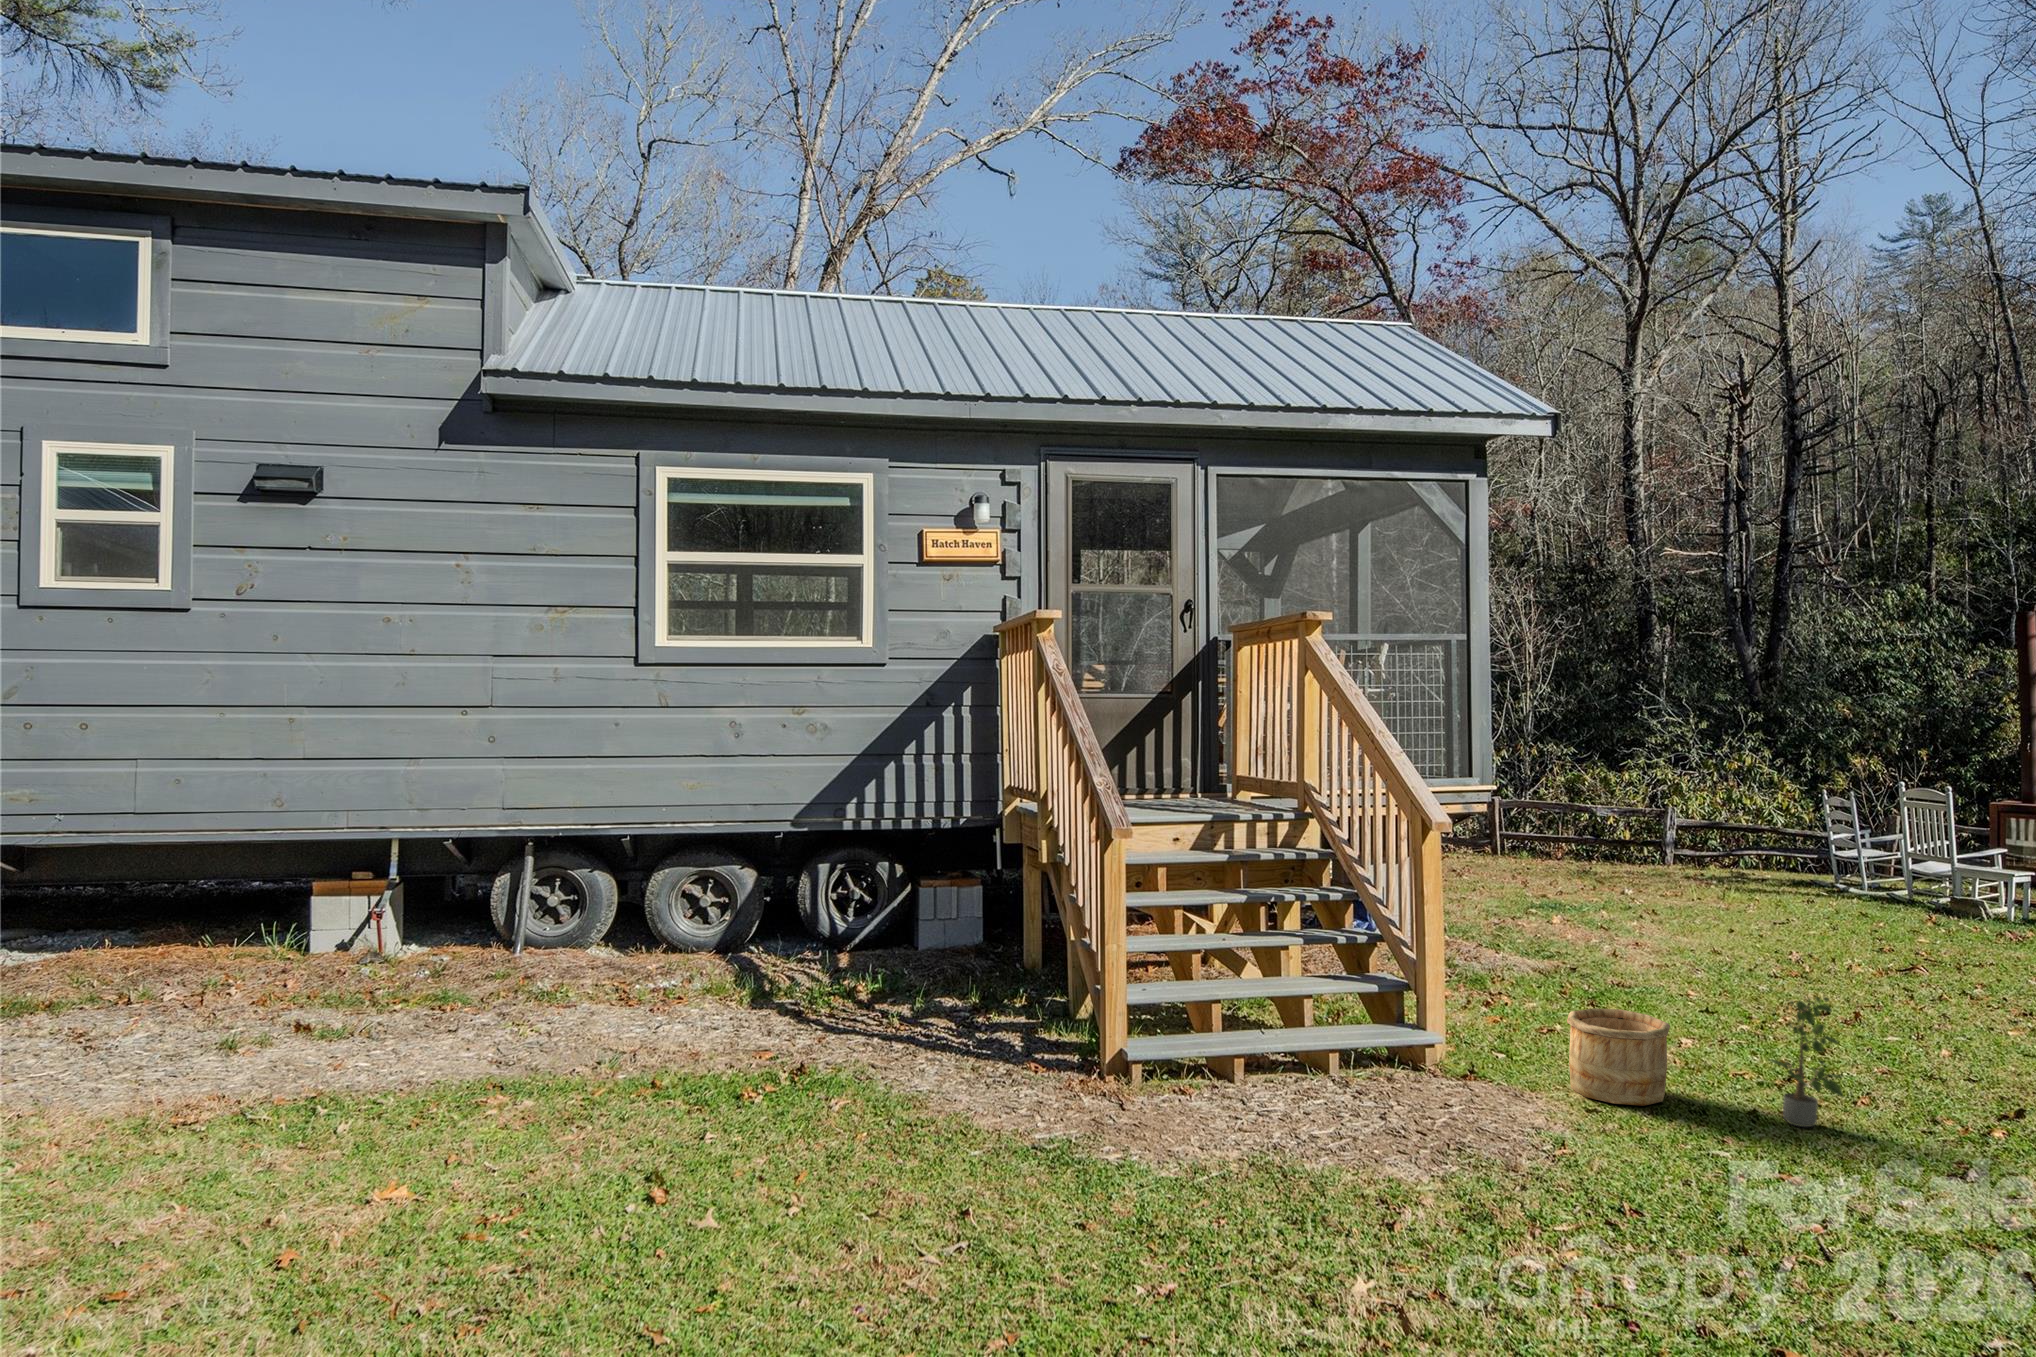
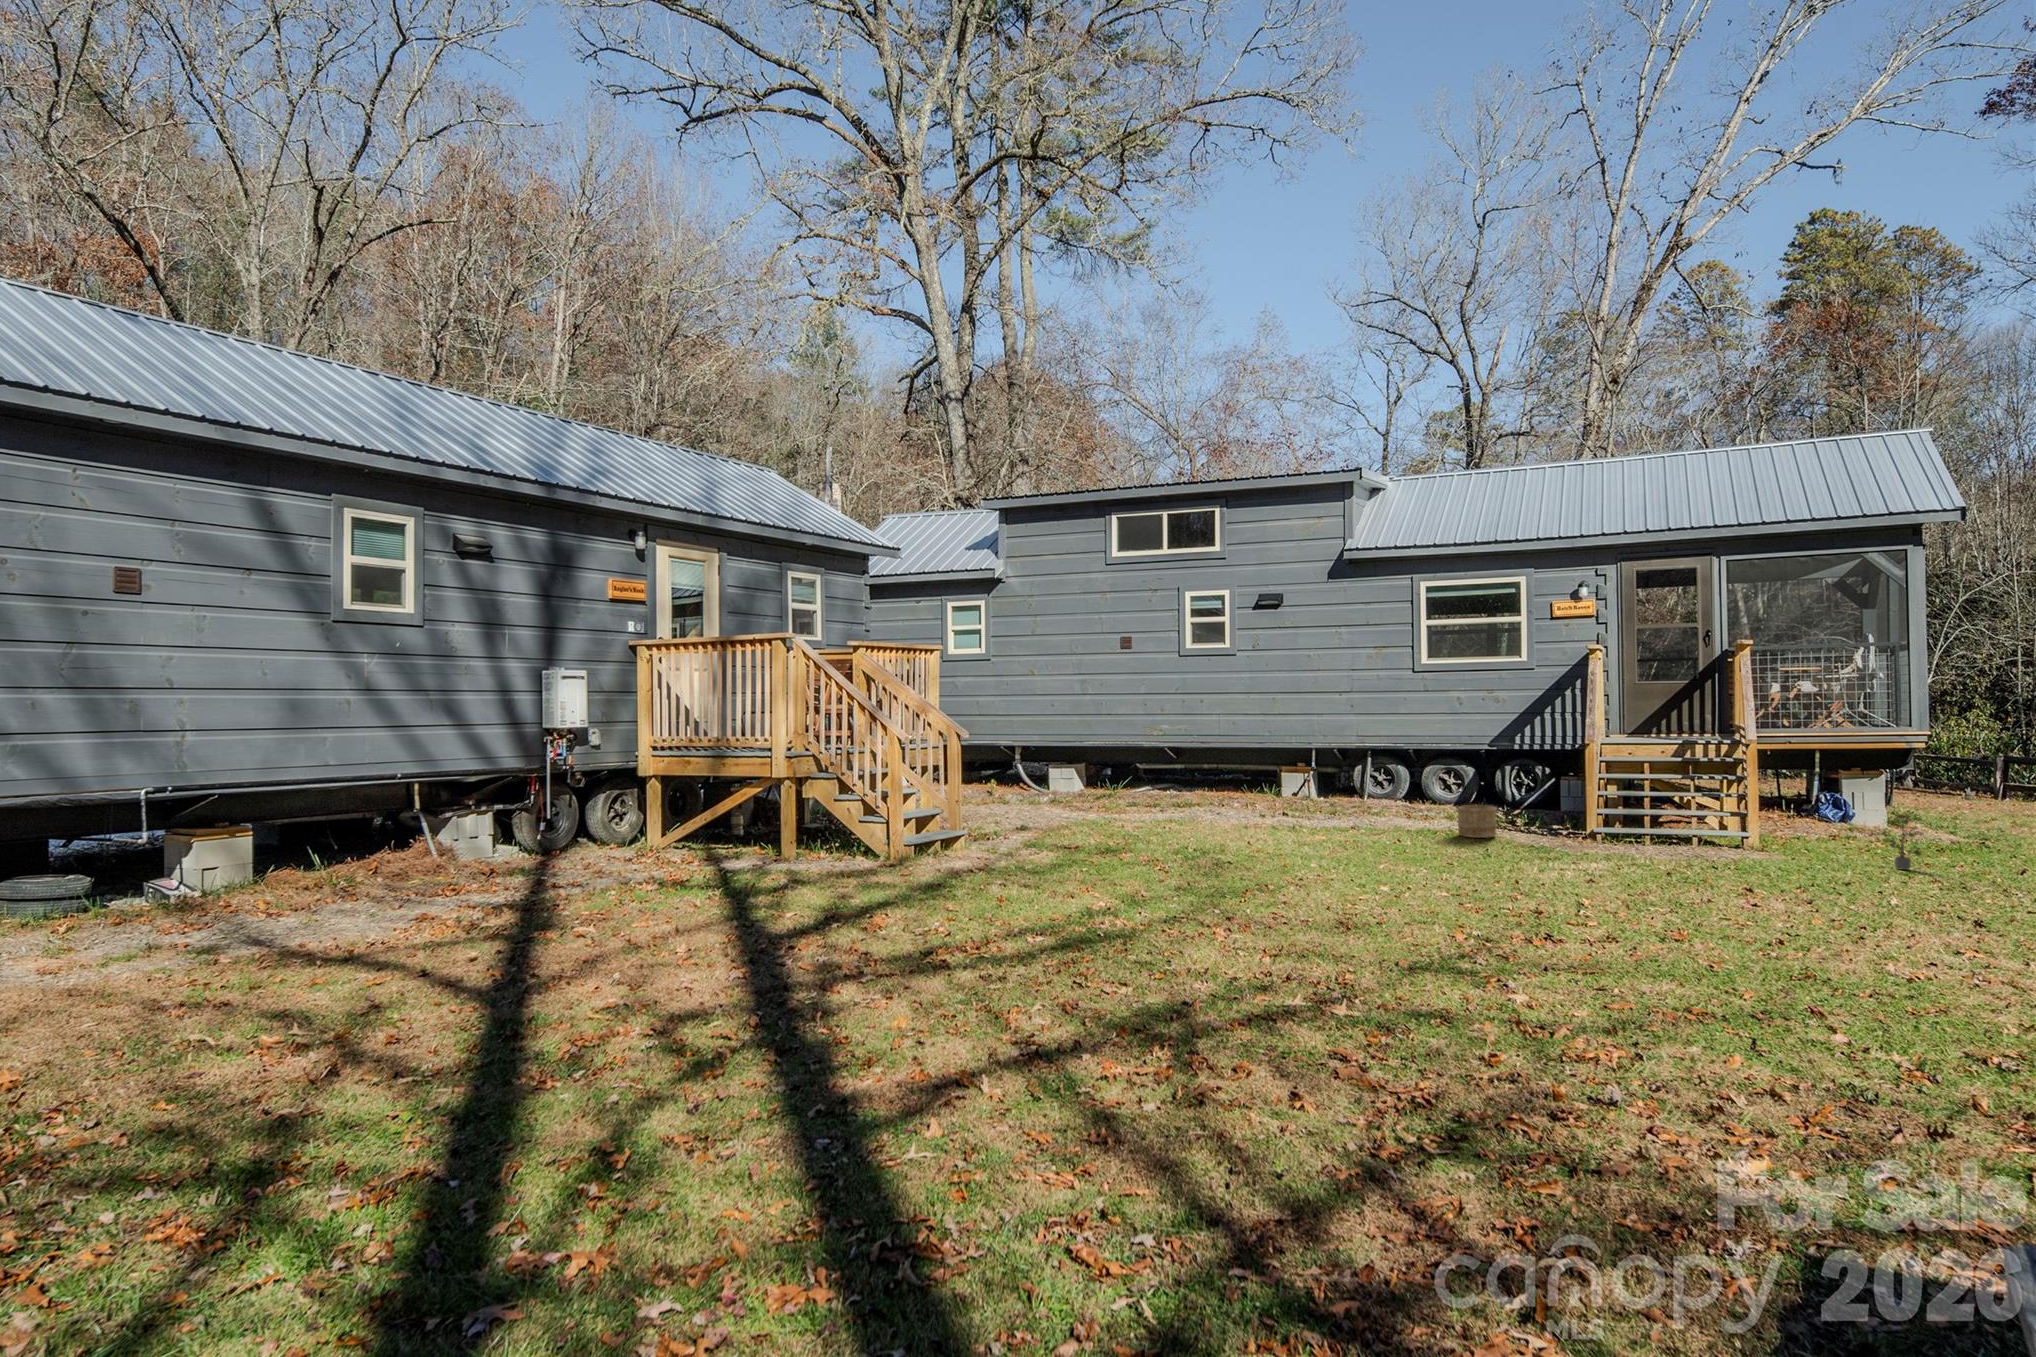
wooden bucket: present [1567,1008,1670,1106] -> present [1457,805,1497,838]

